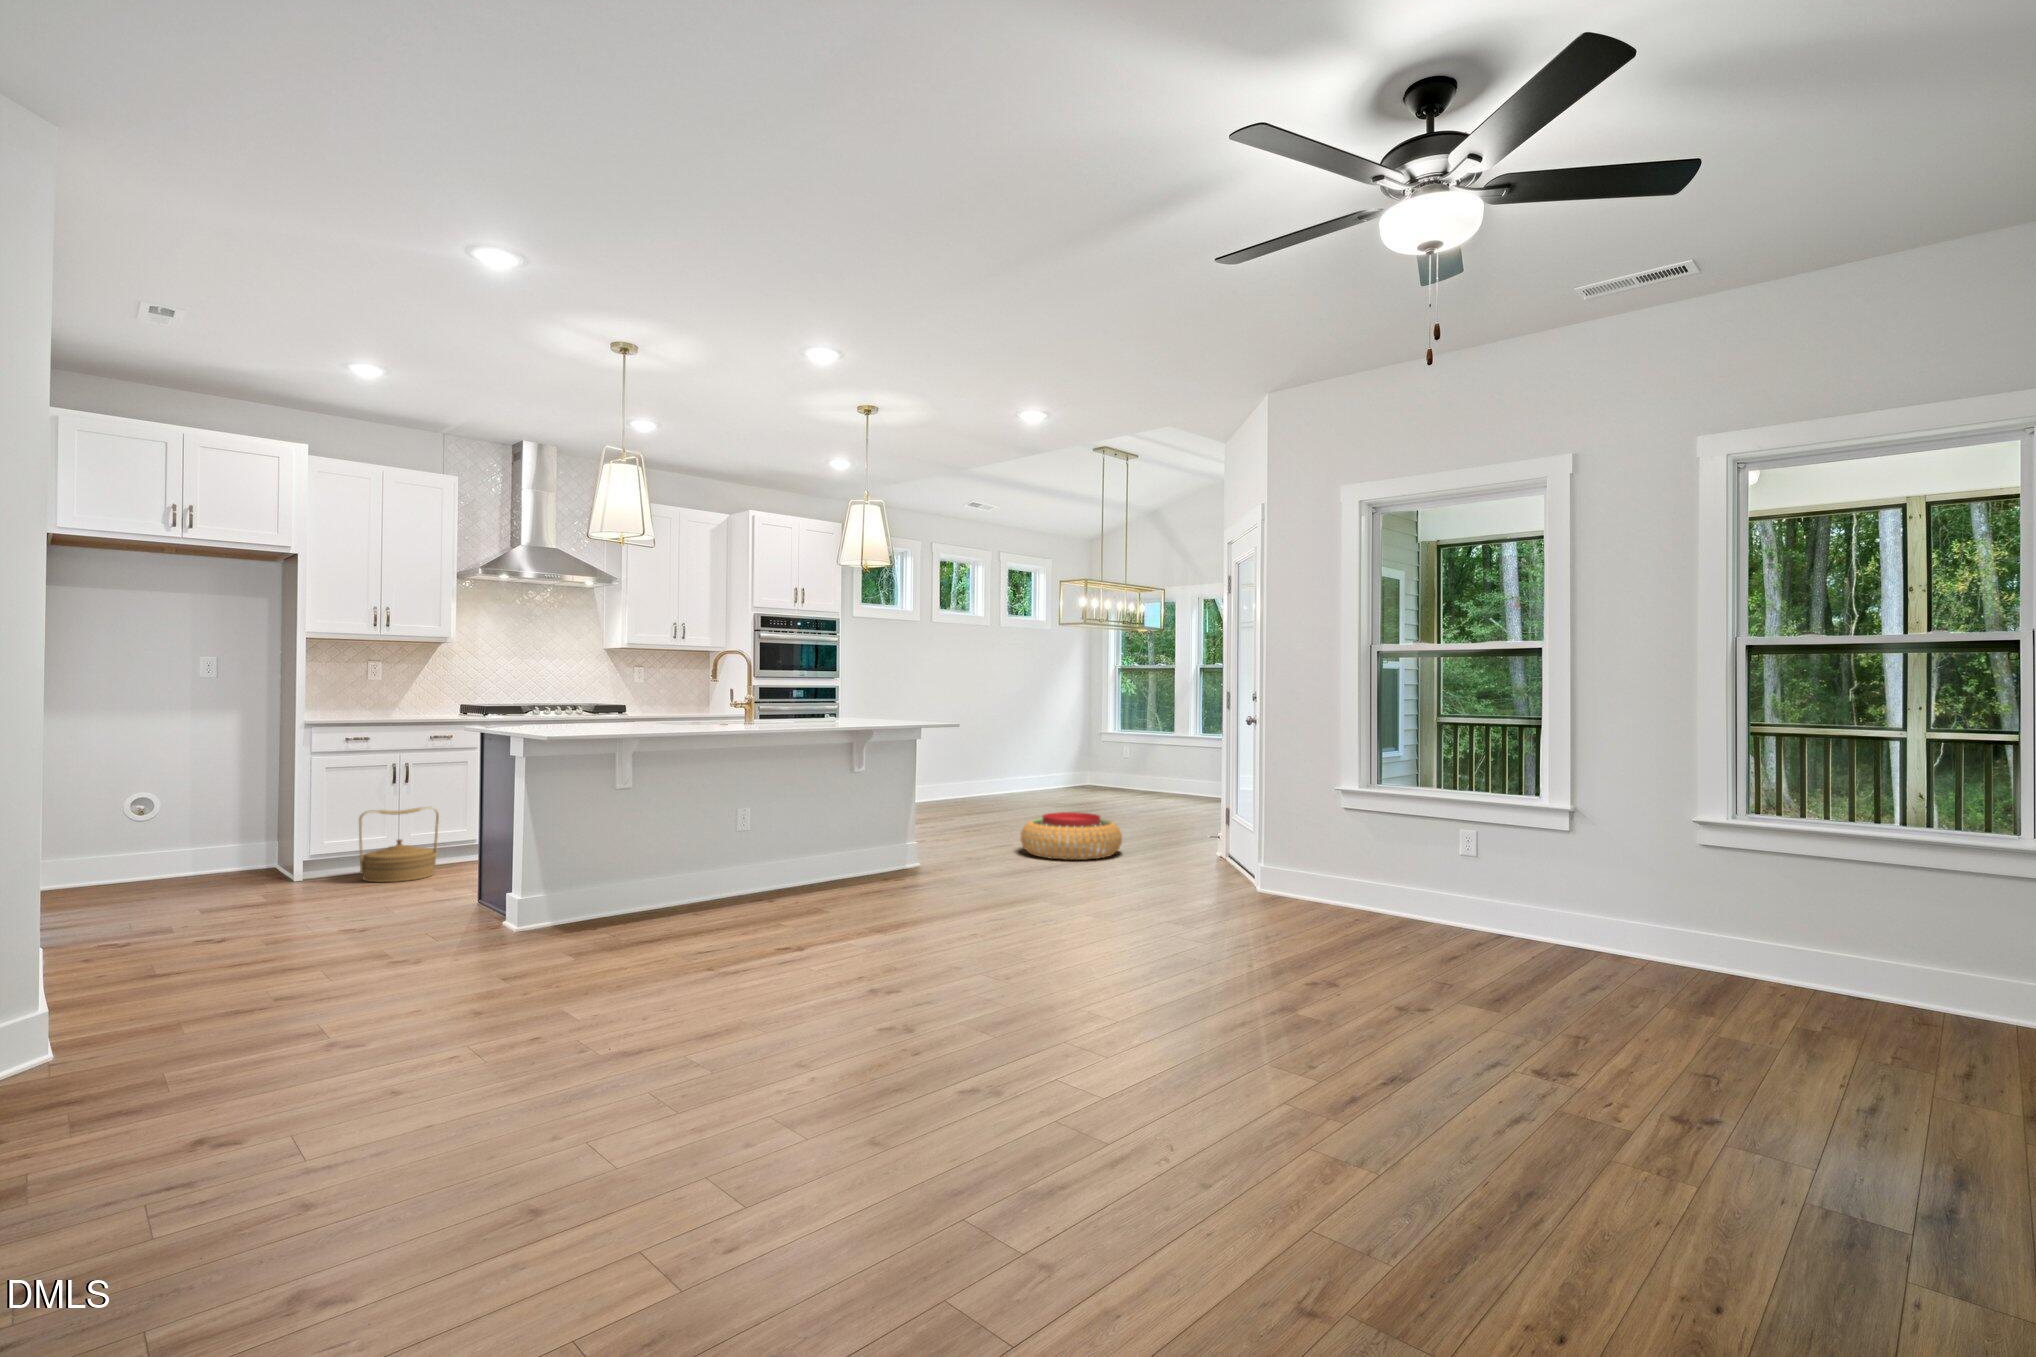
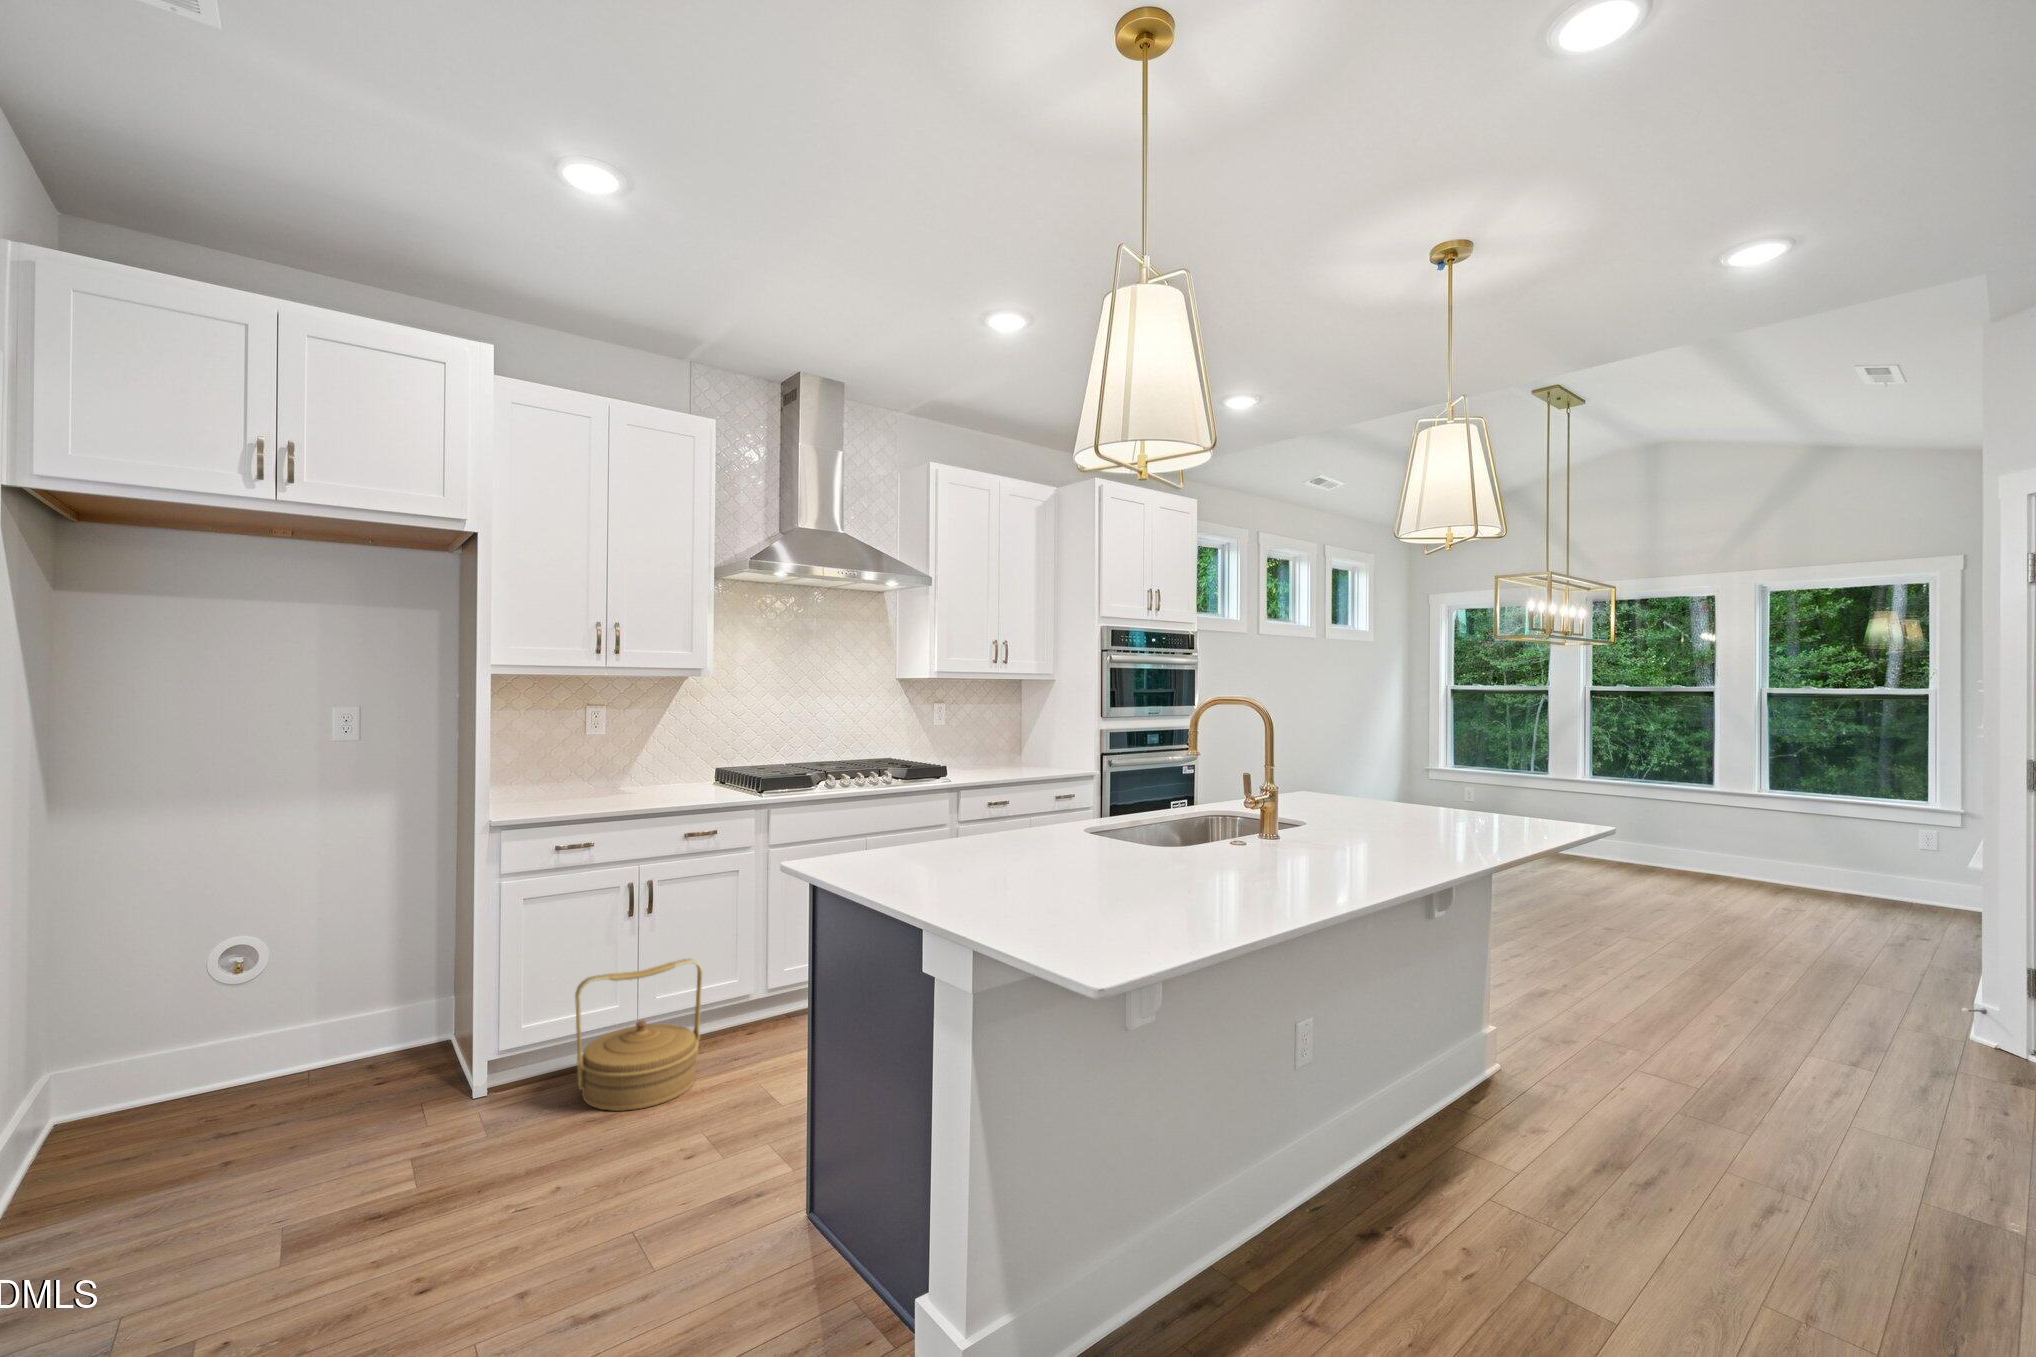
pouf: present [1020,812,1122,860] -> none [1587,942,1804,1046]

